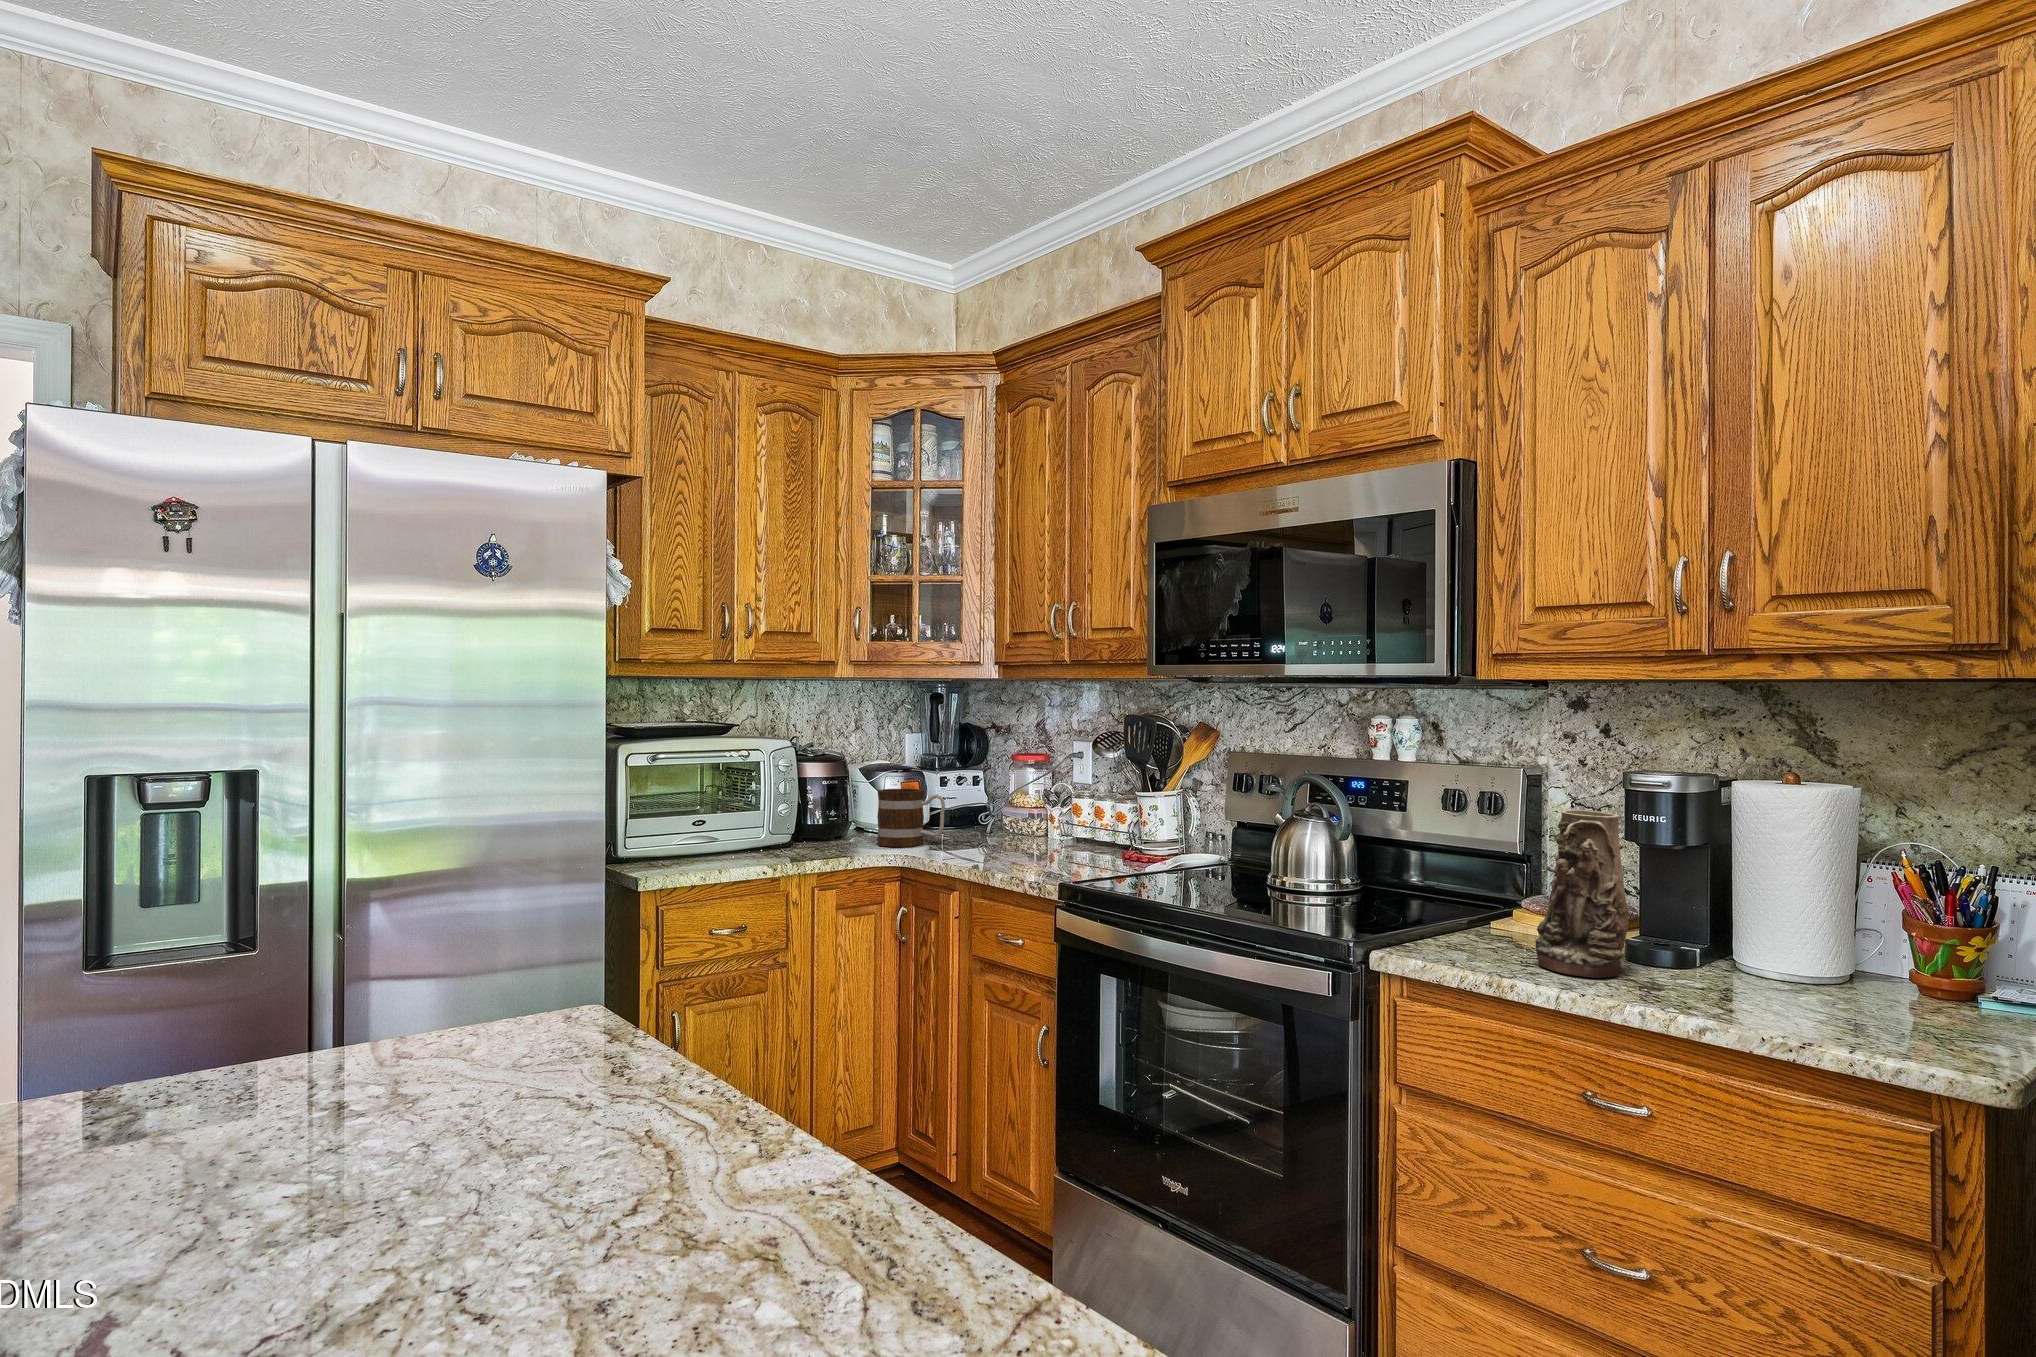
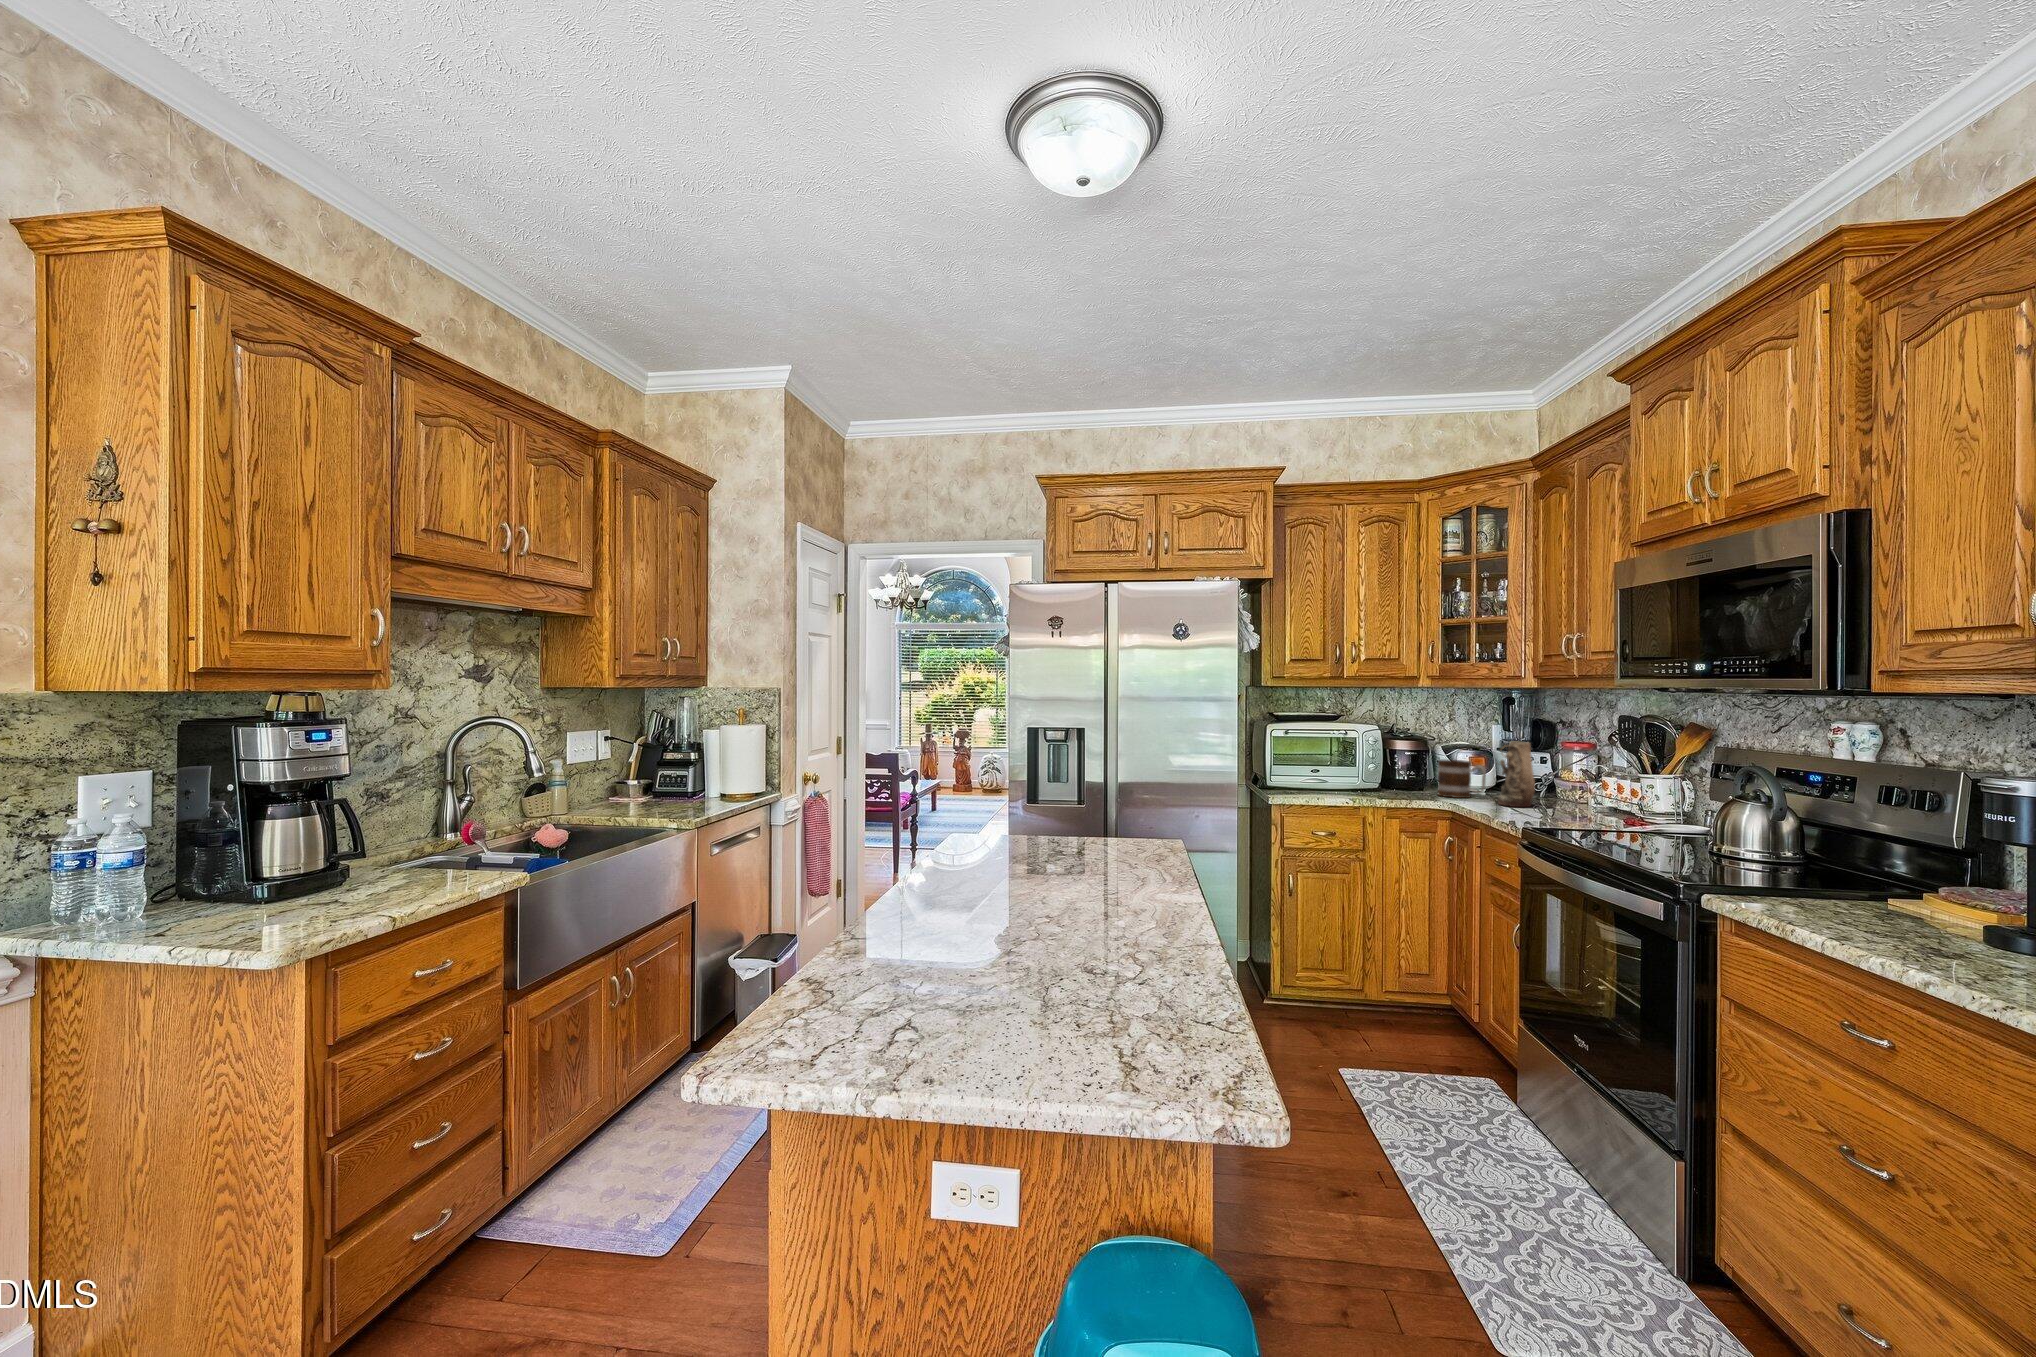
vase: present [1535,810,1628,978] -> present [1498,742,1535,807]

